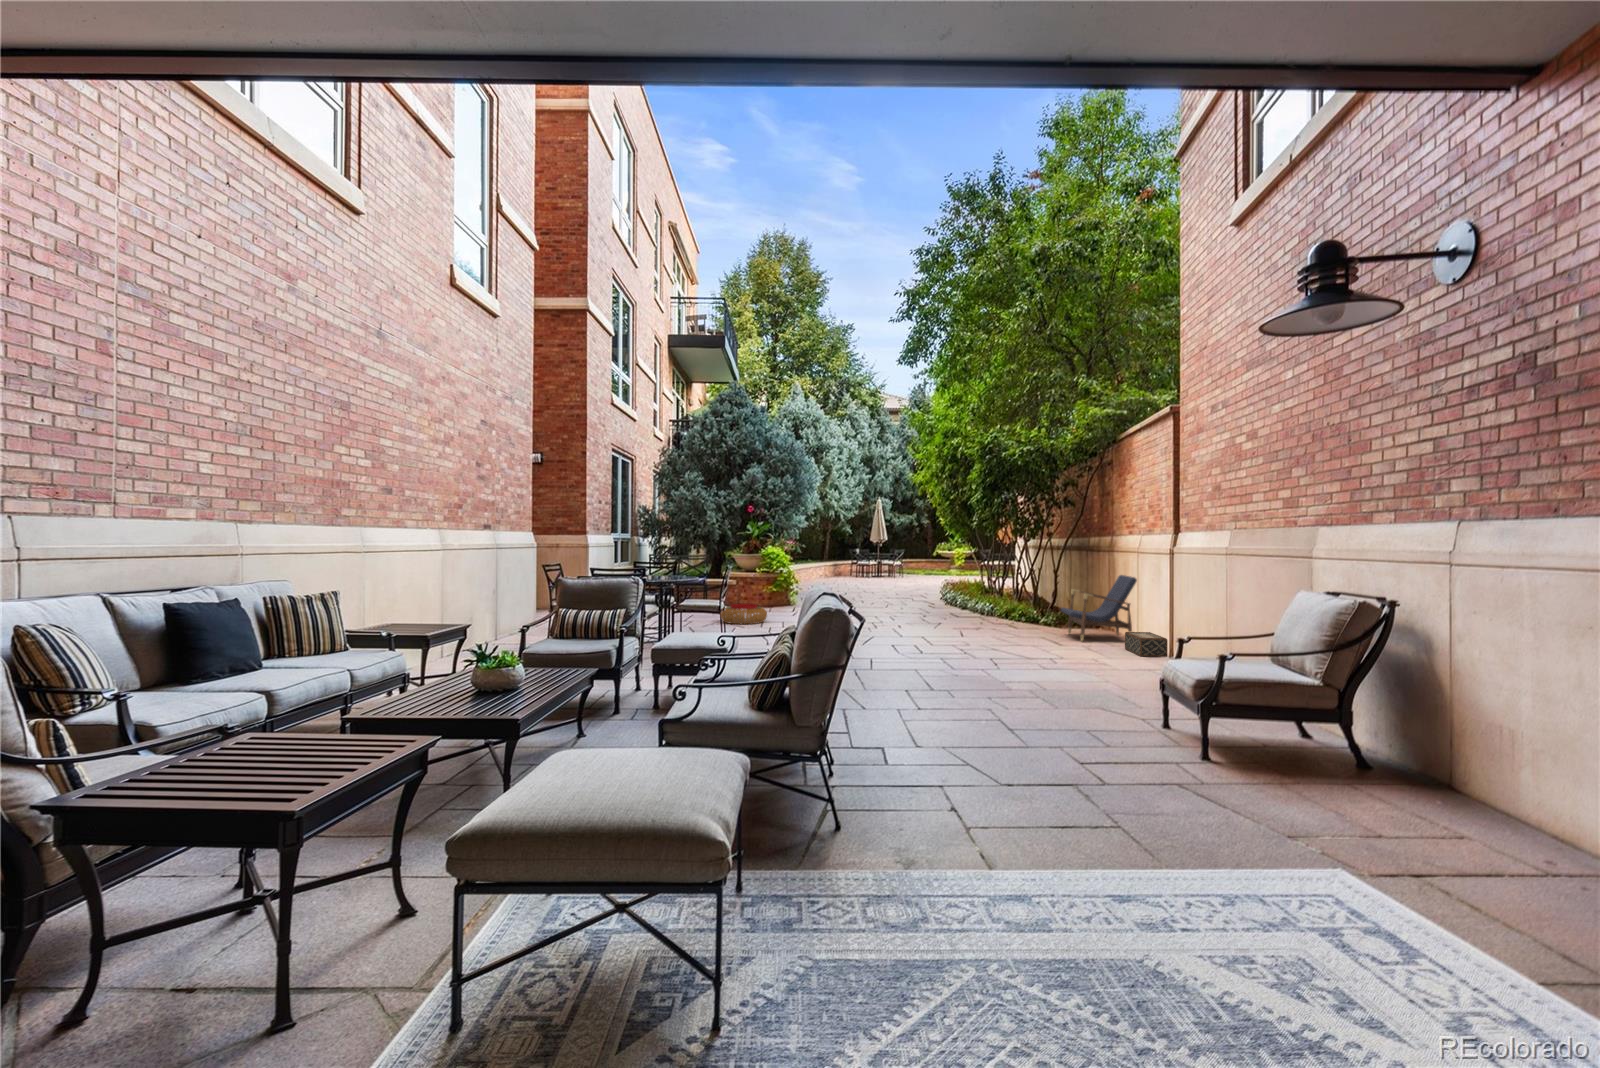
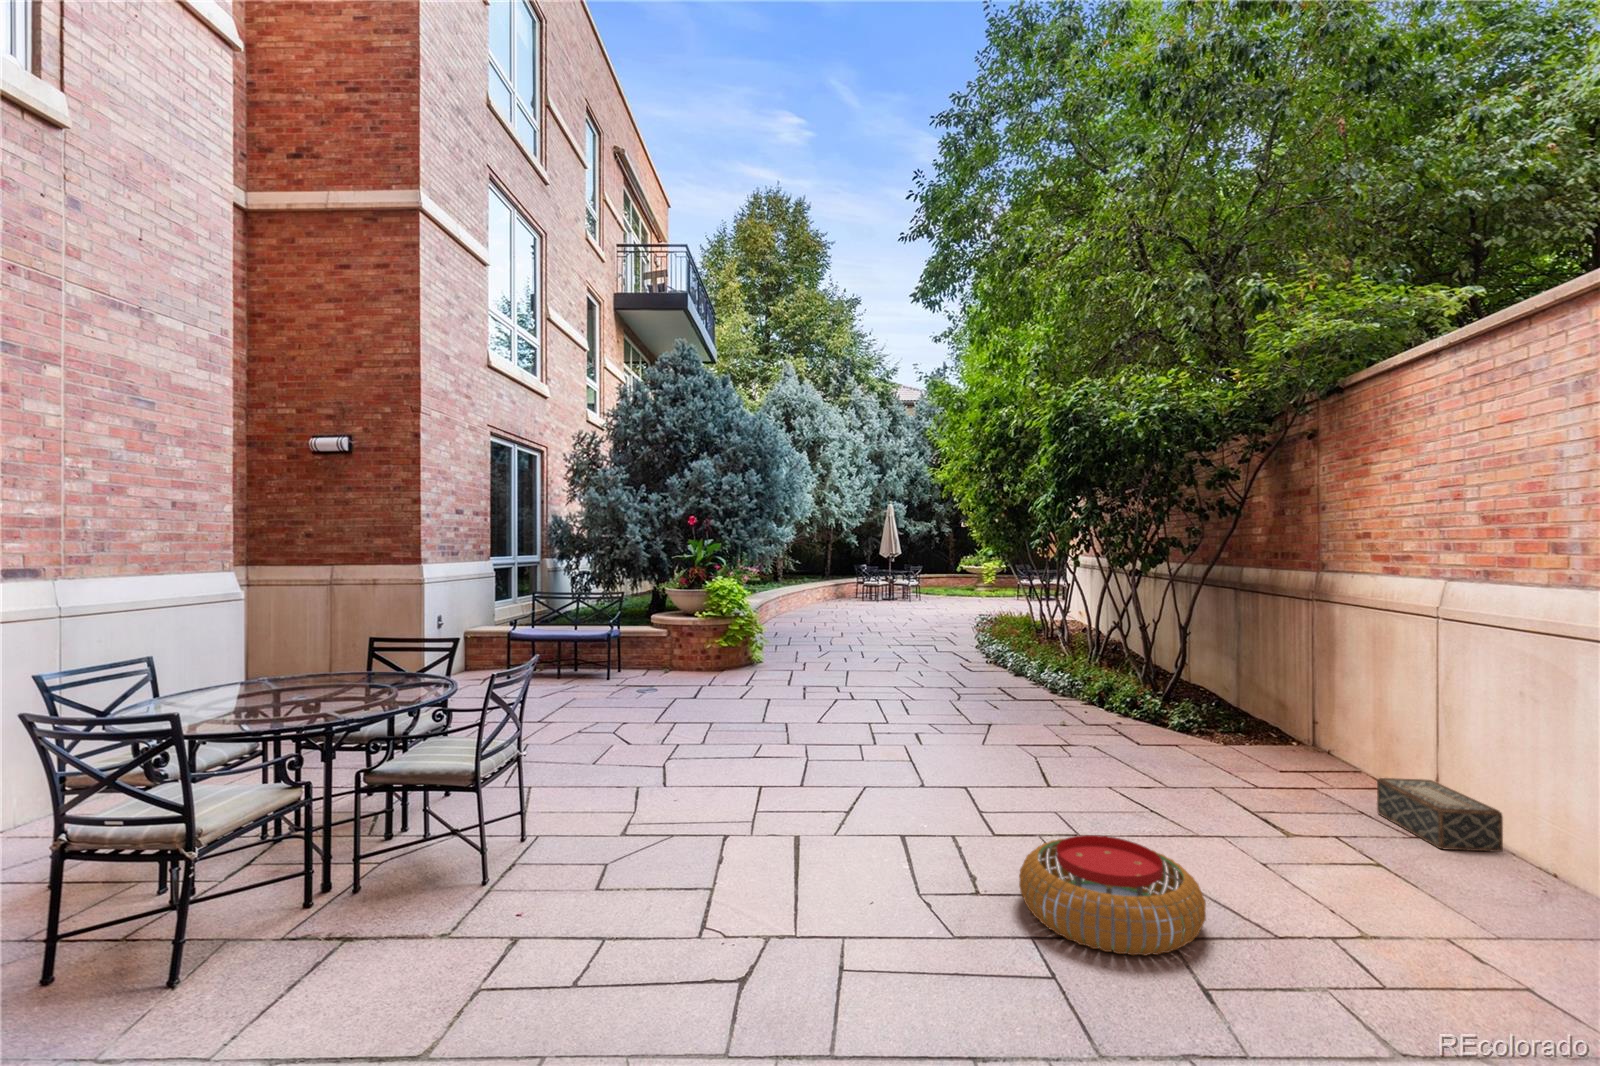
lounge chair: present [1061,575,1137,641] -> none [1209,645,1376,784]
pouf: present [720,604,767,624] -> present [1019,835,1206,956]

